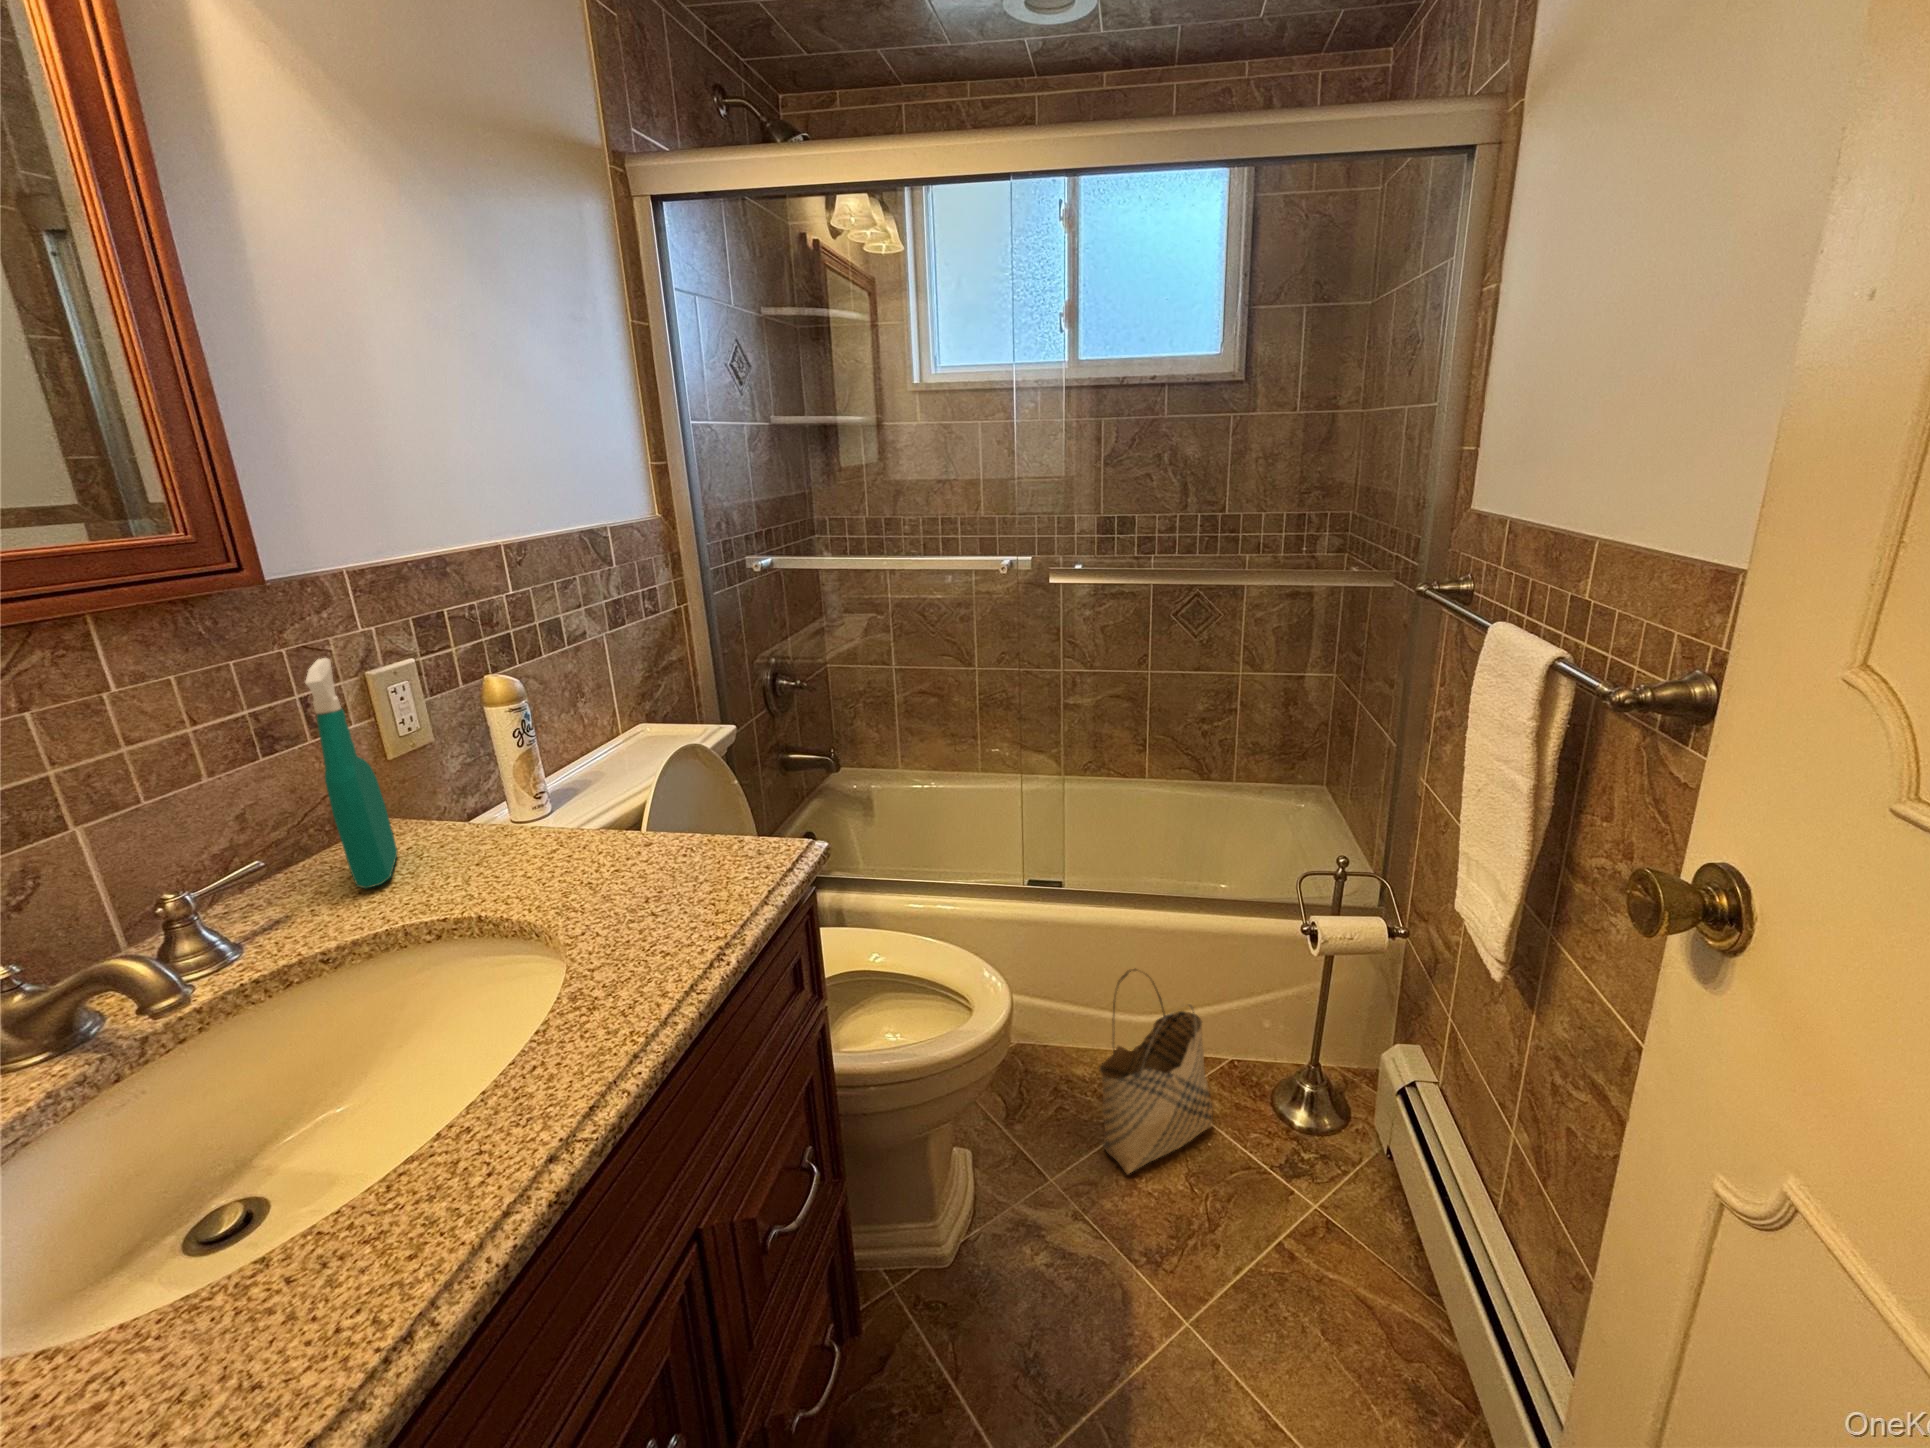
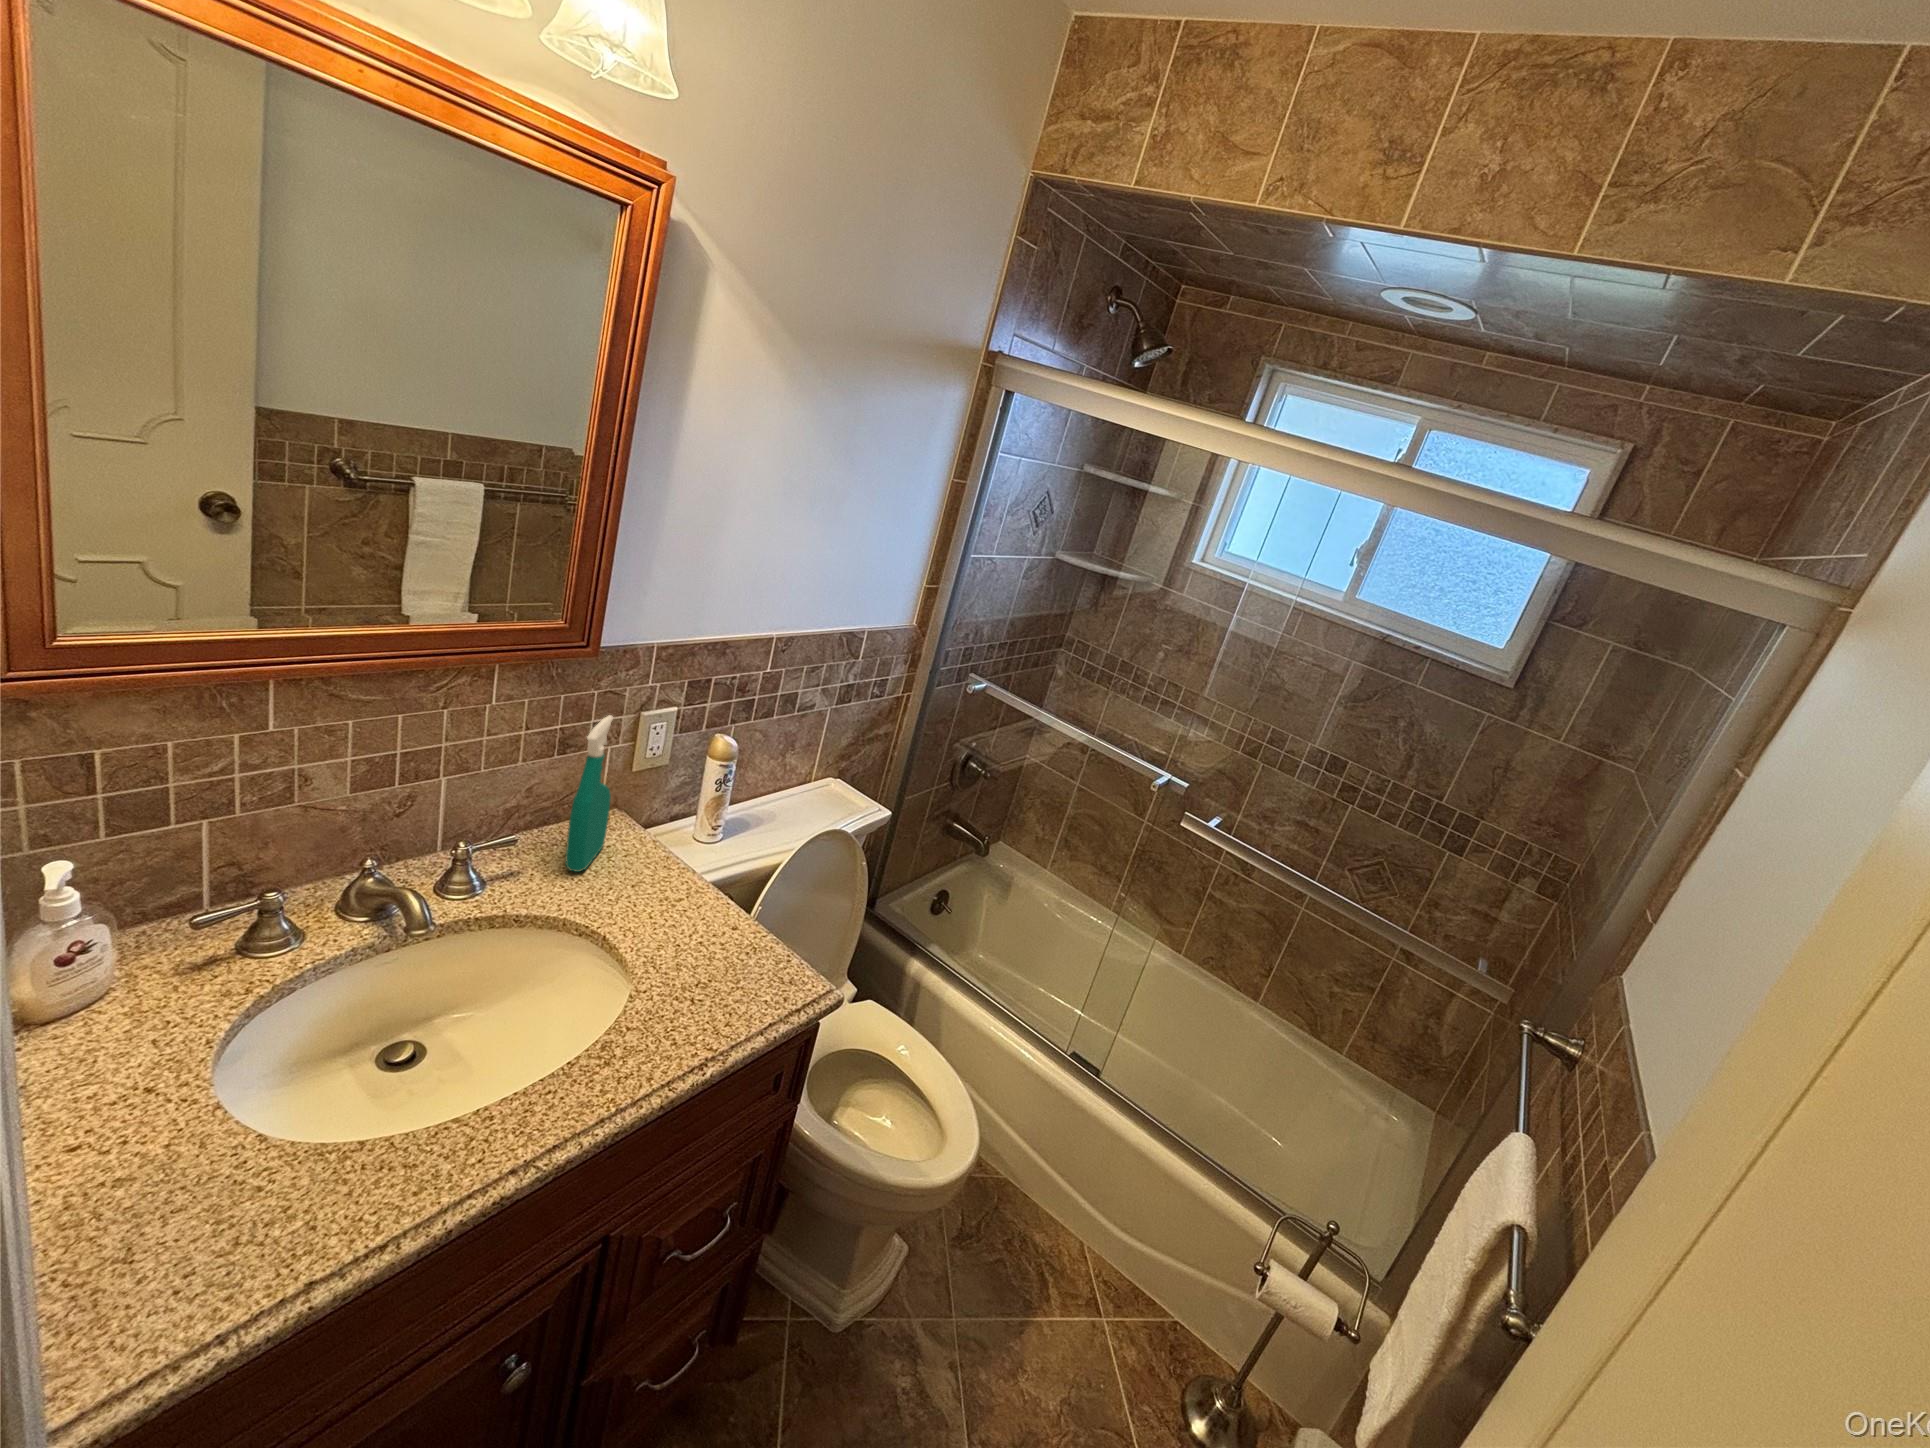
woven basket: present [1099,969,1213,1174] -> none [1010,1190,1146,1376]

